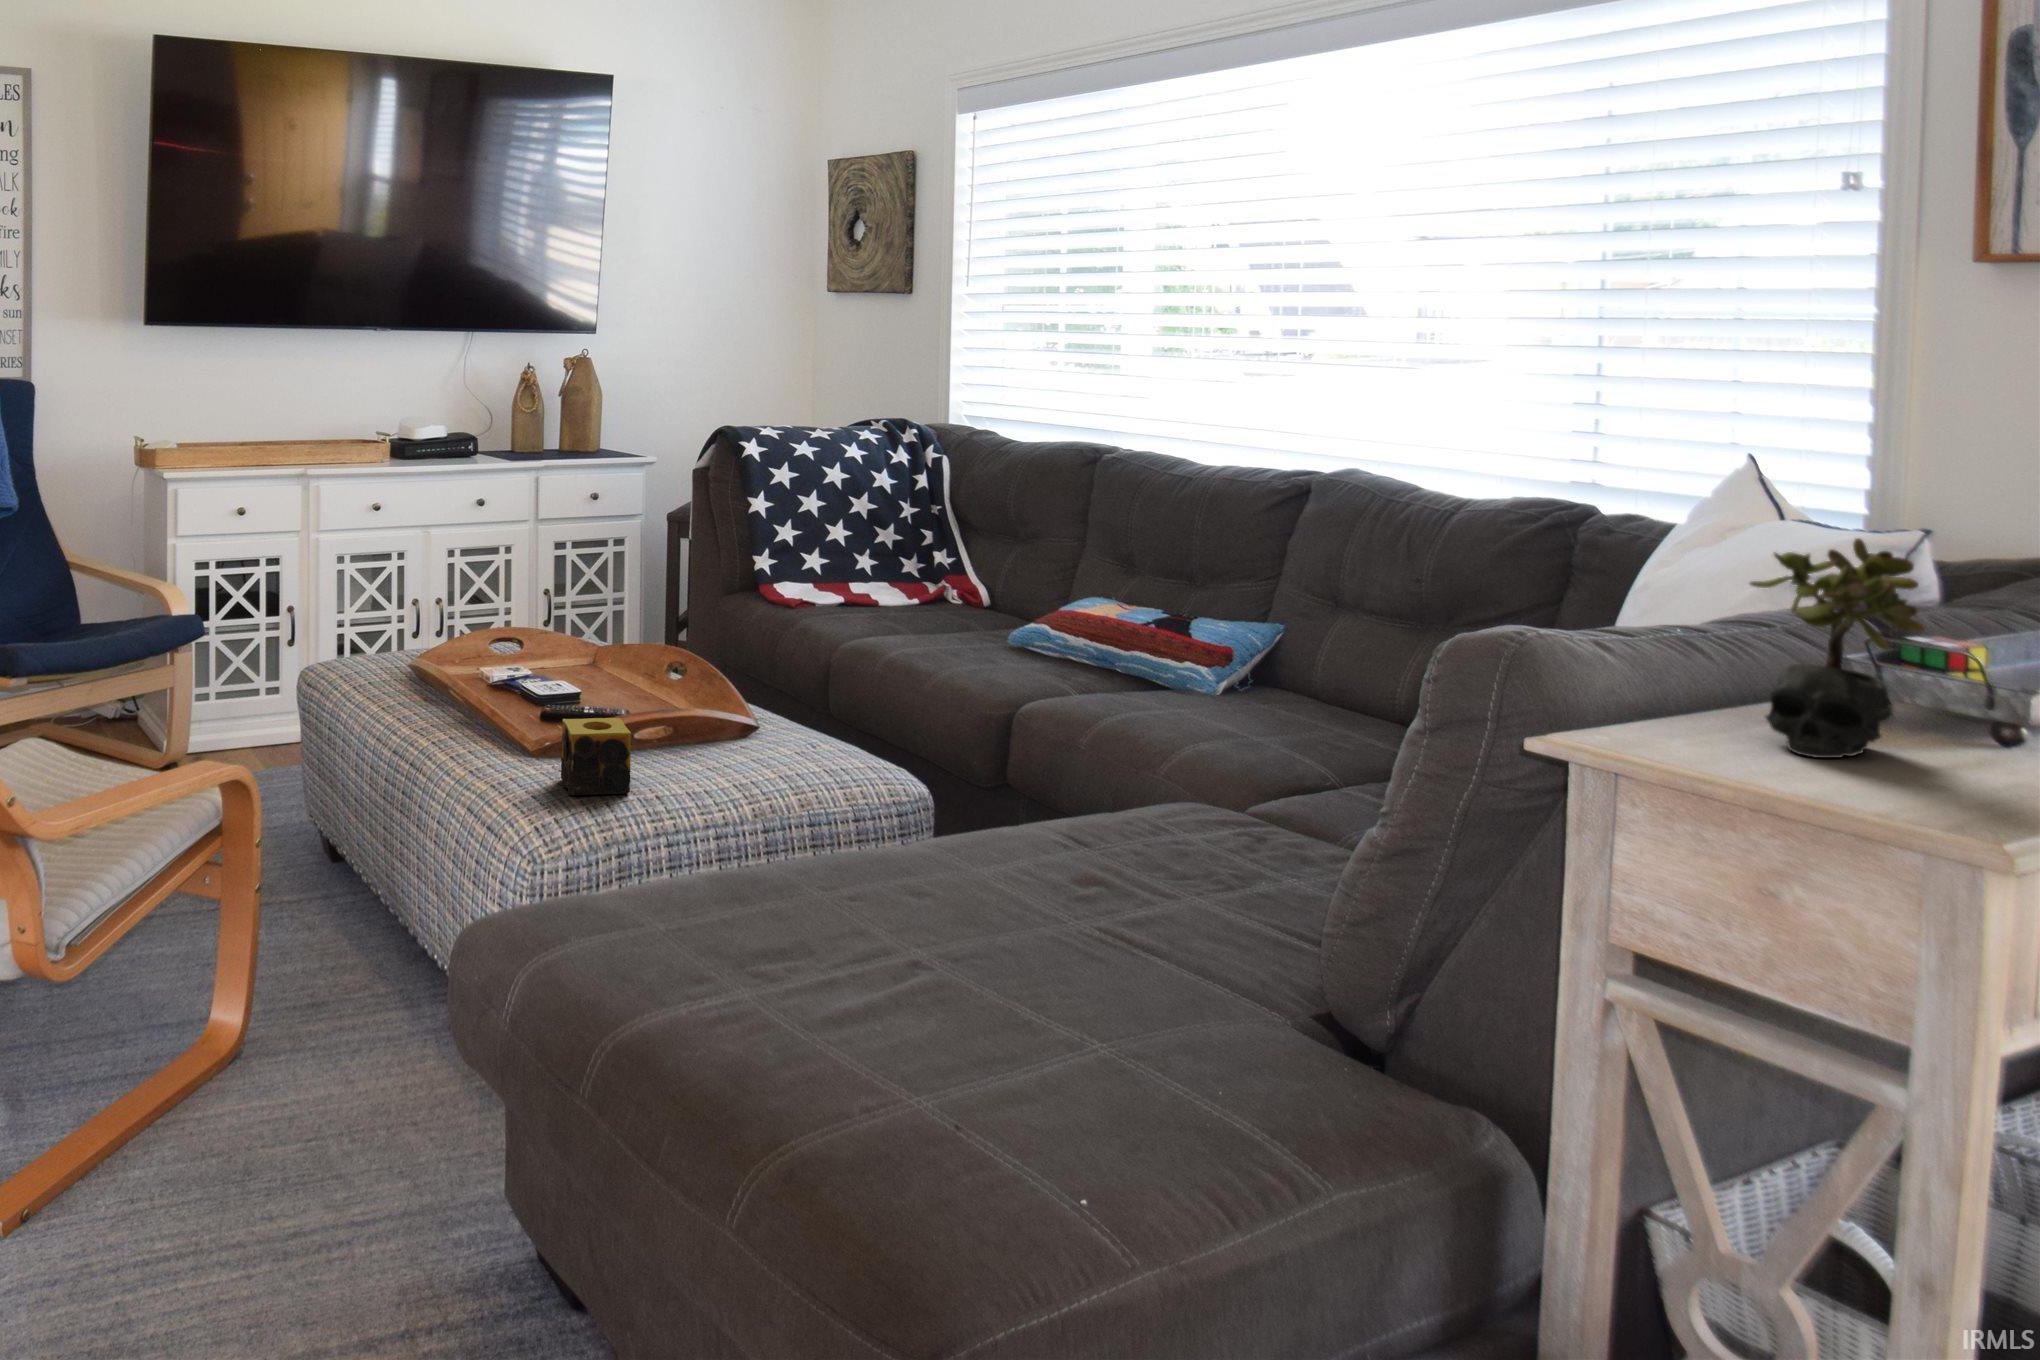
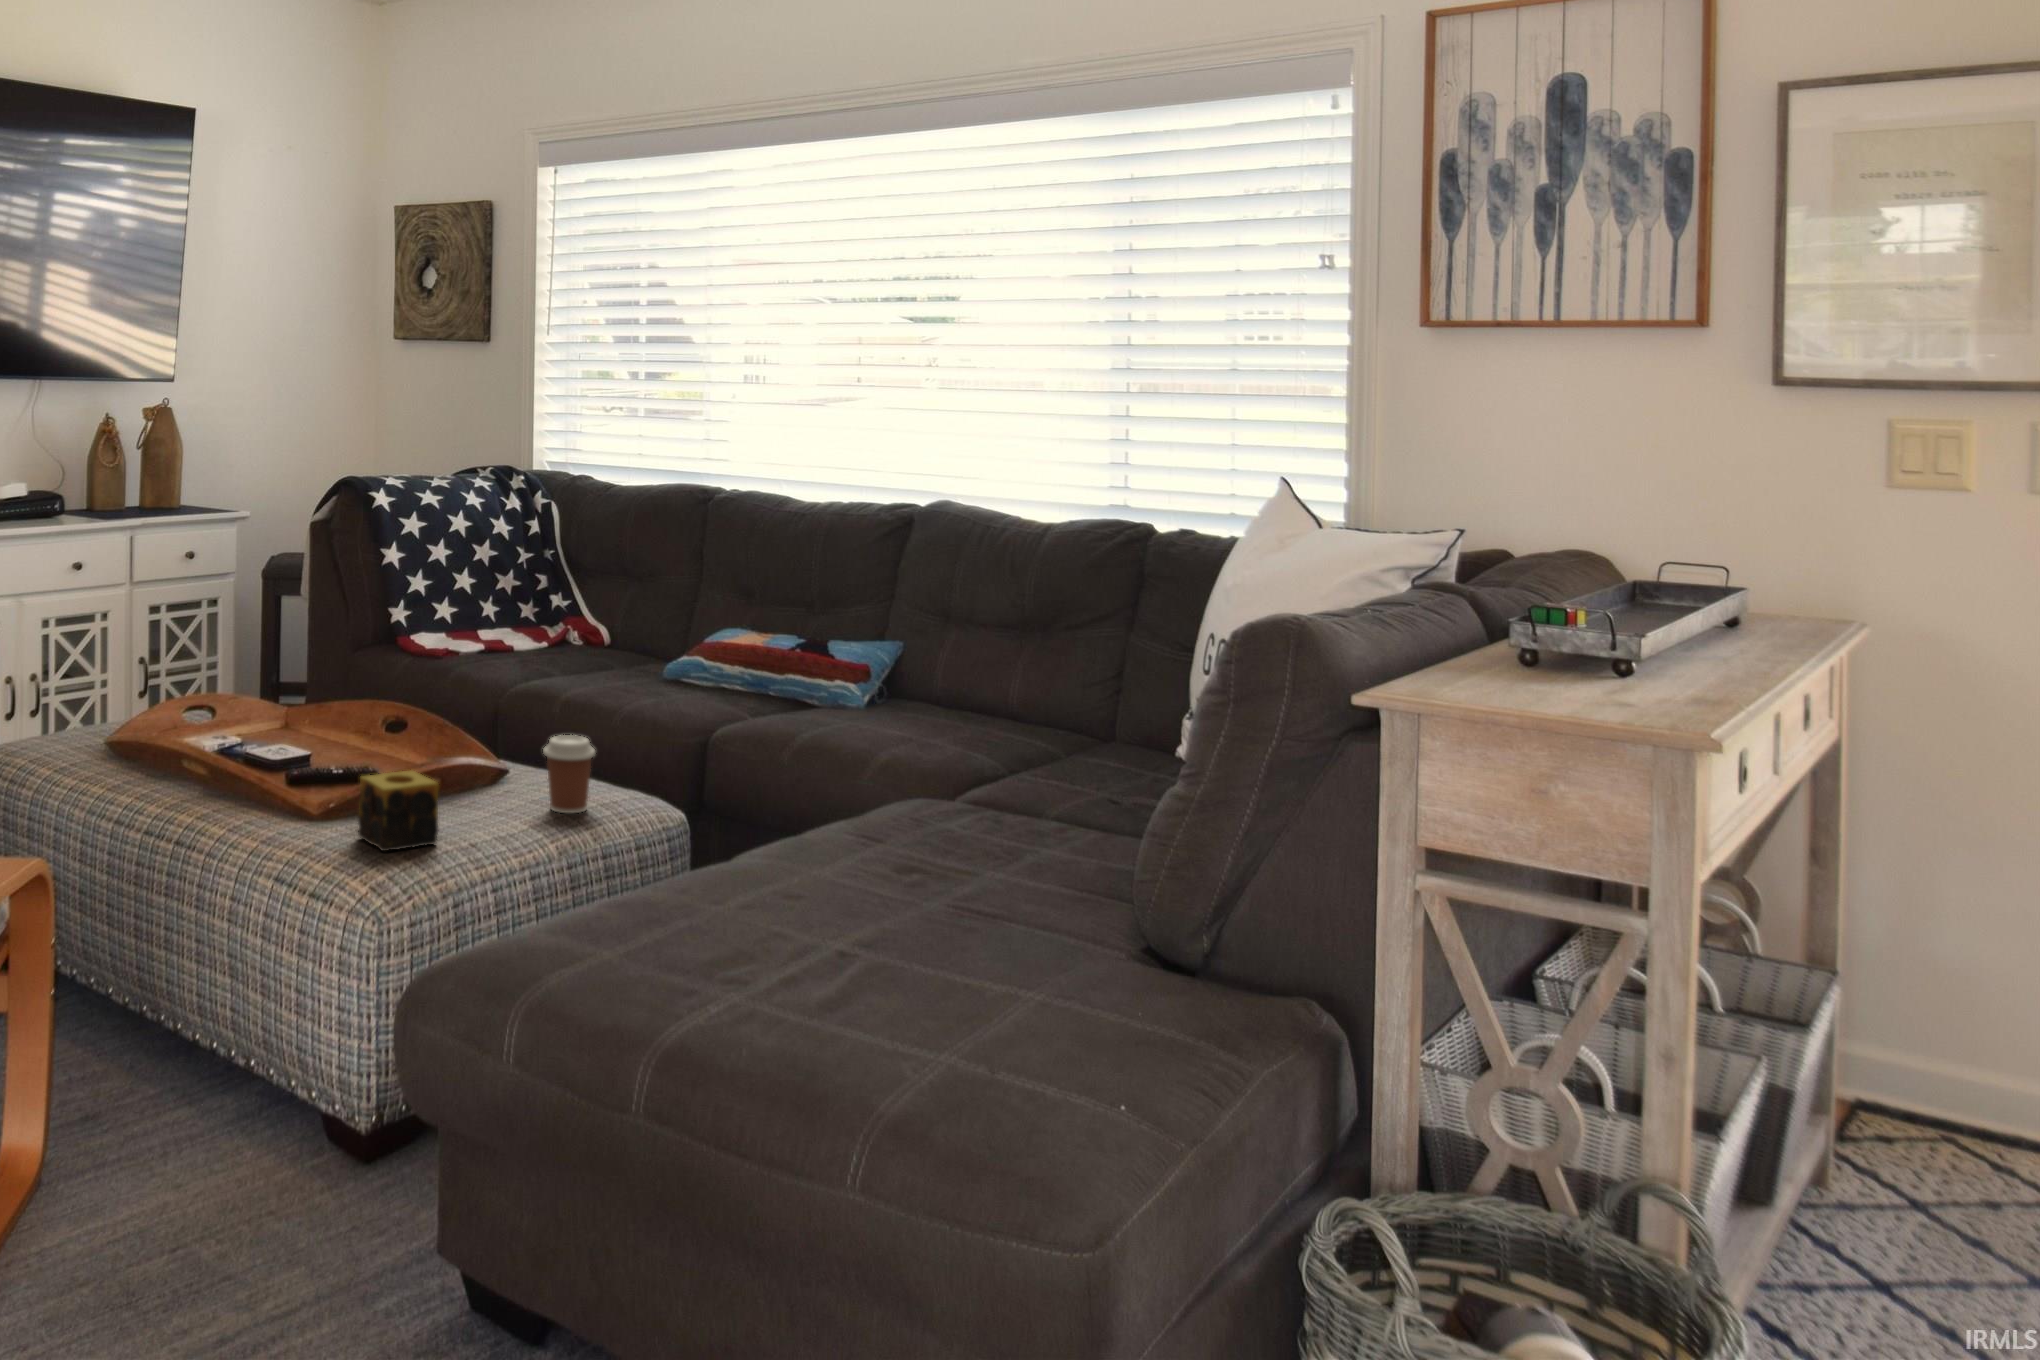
succulent plant: present [1750,538,1925,758] -> none [1473,532,1595,694]
coffee cup: none [768,696,823,778] -> present [543,735,595,813]

